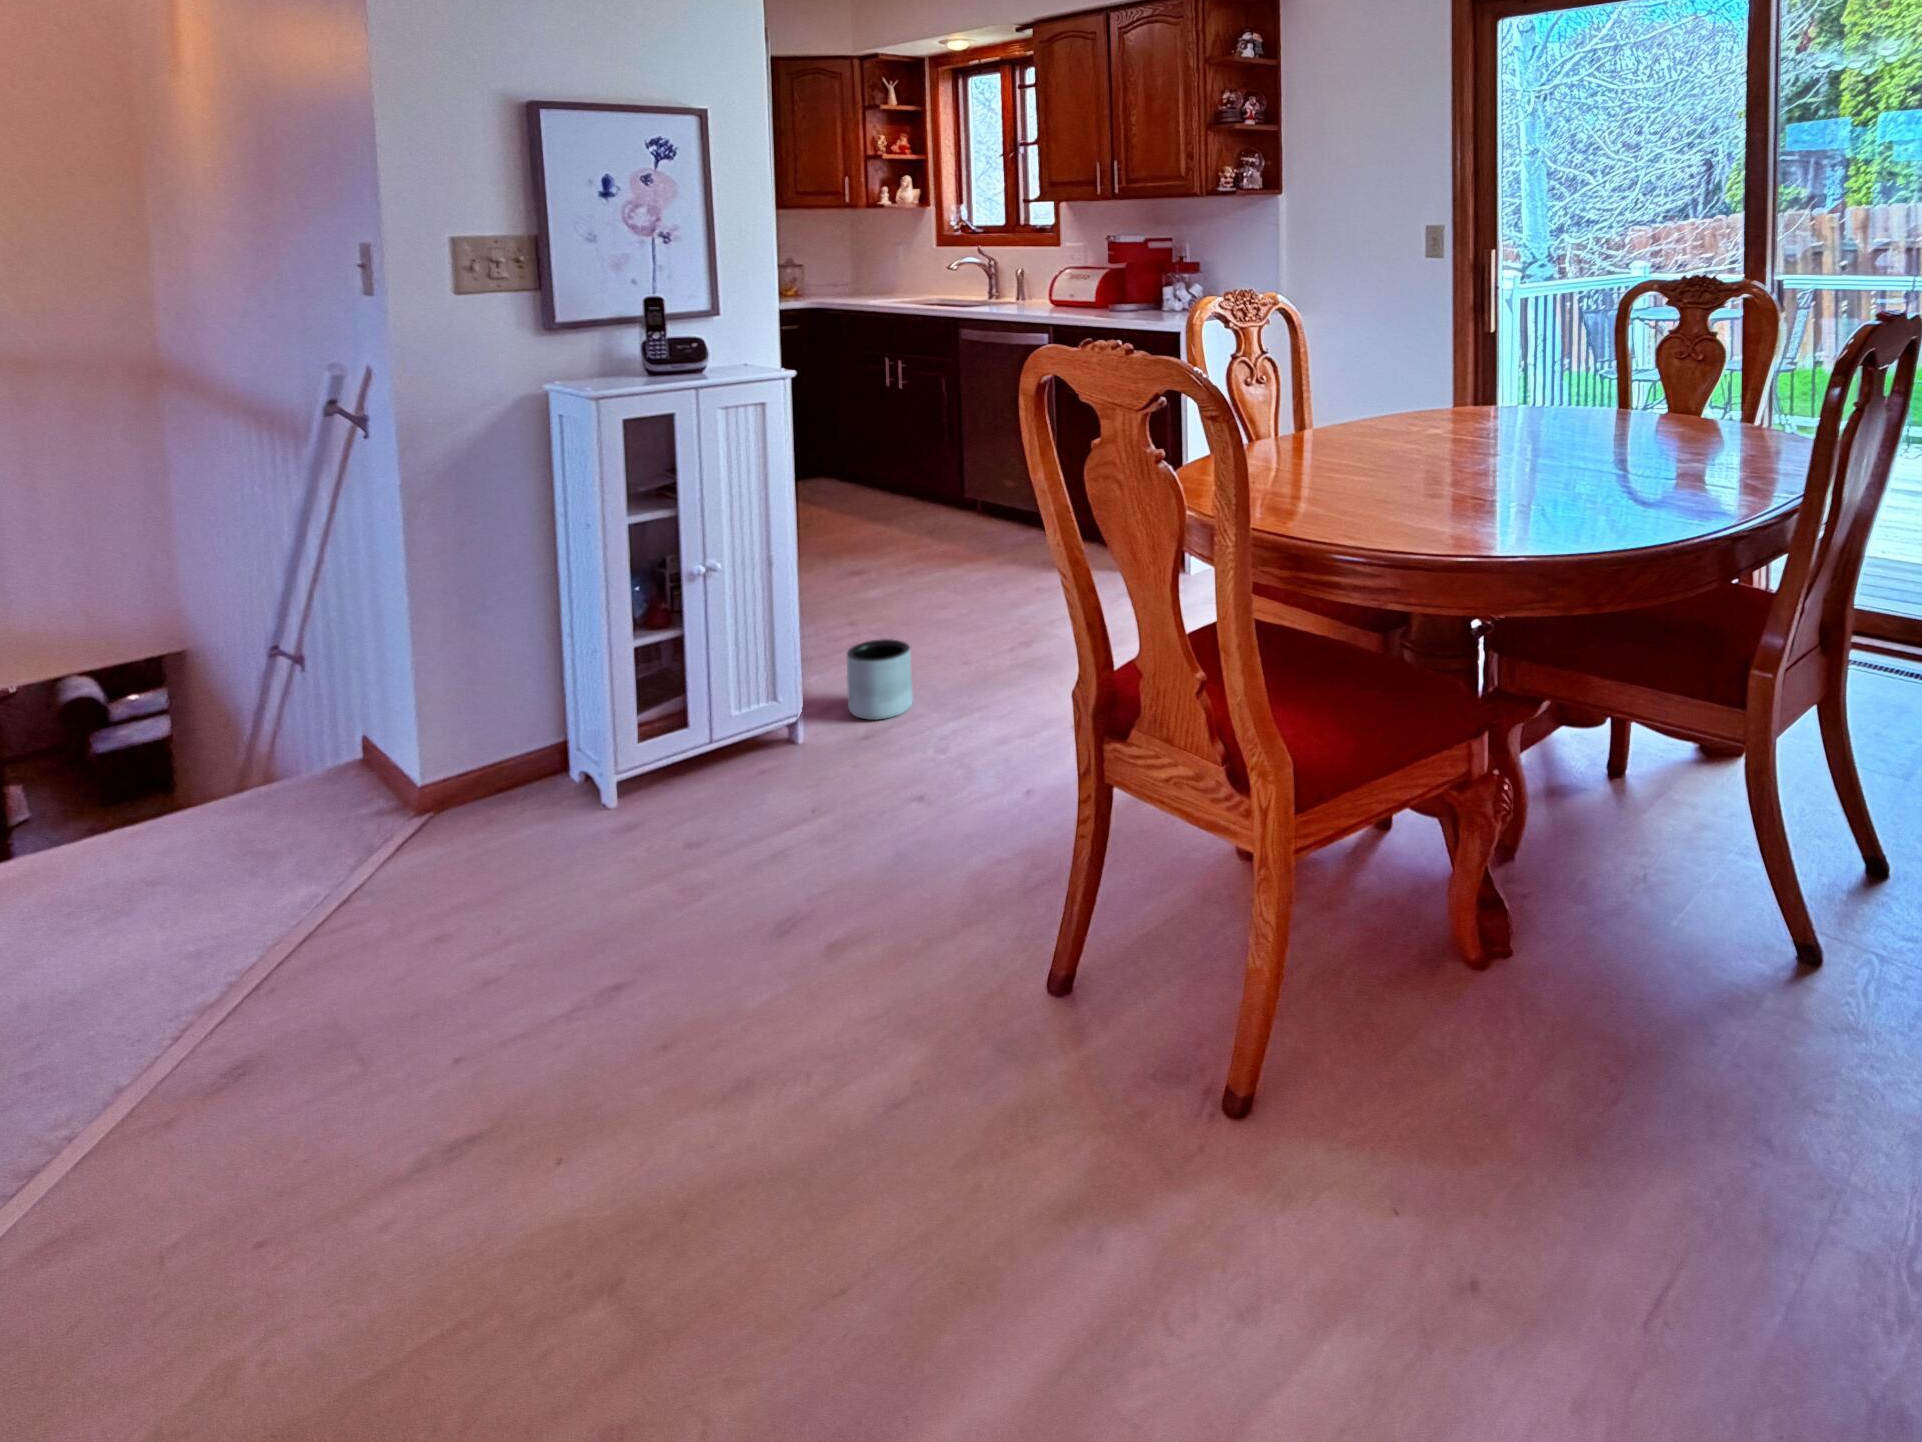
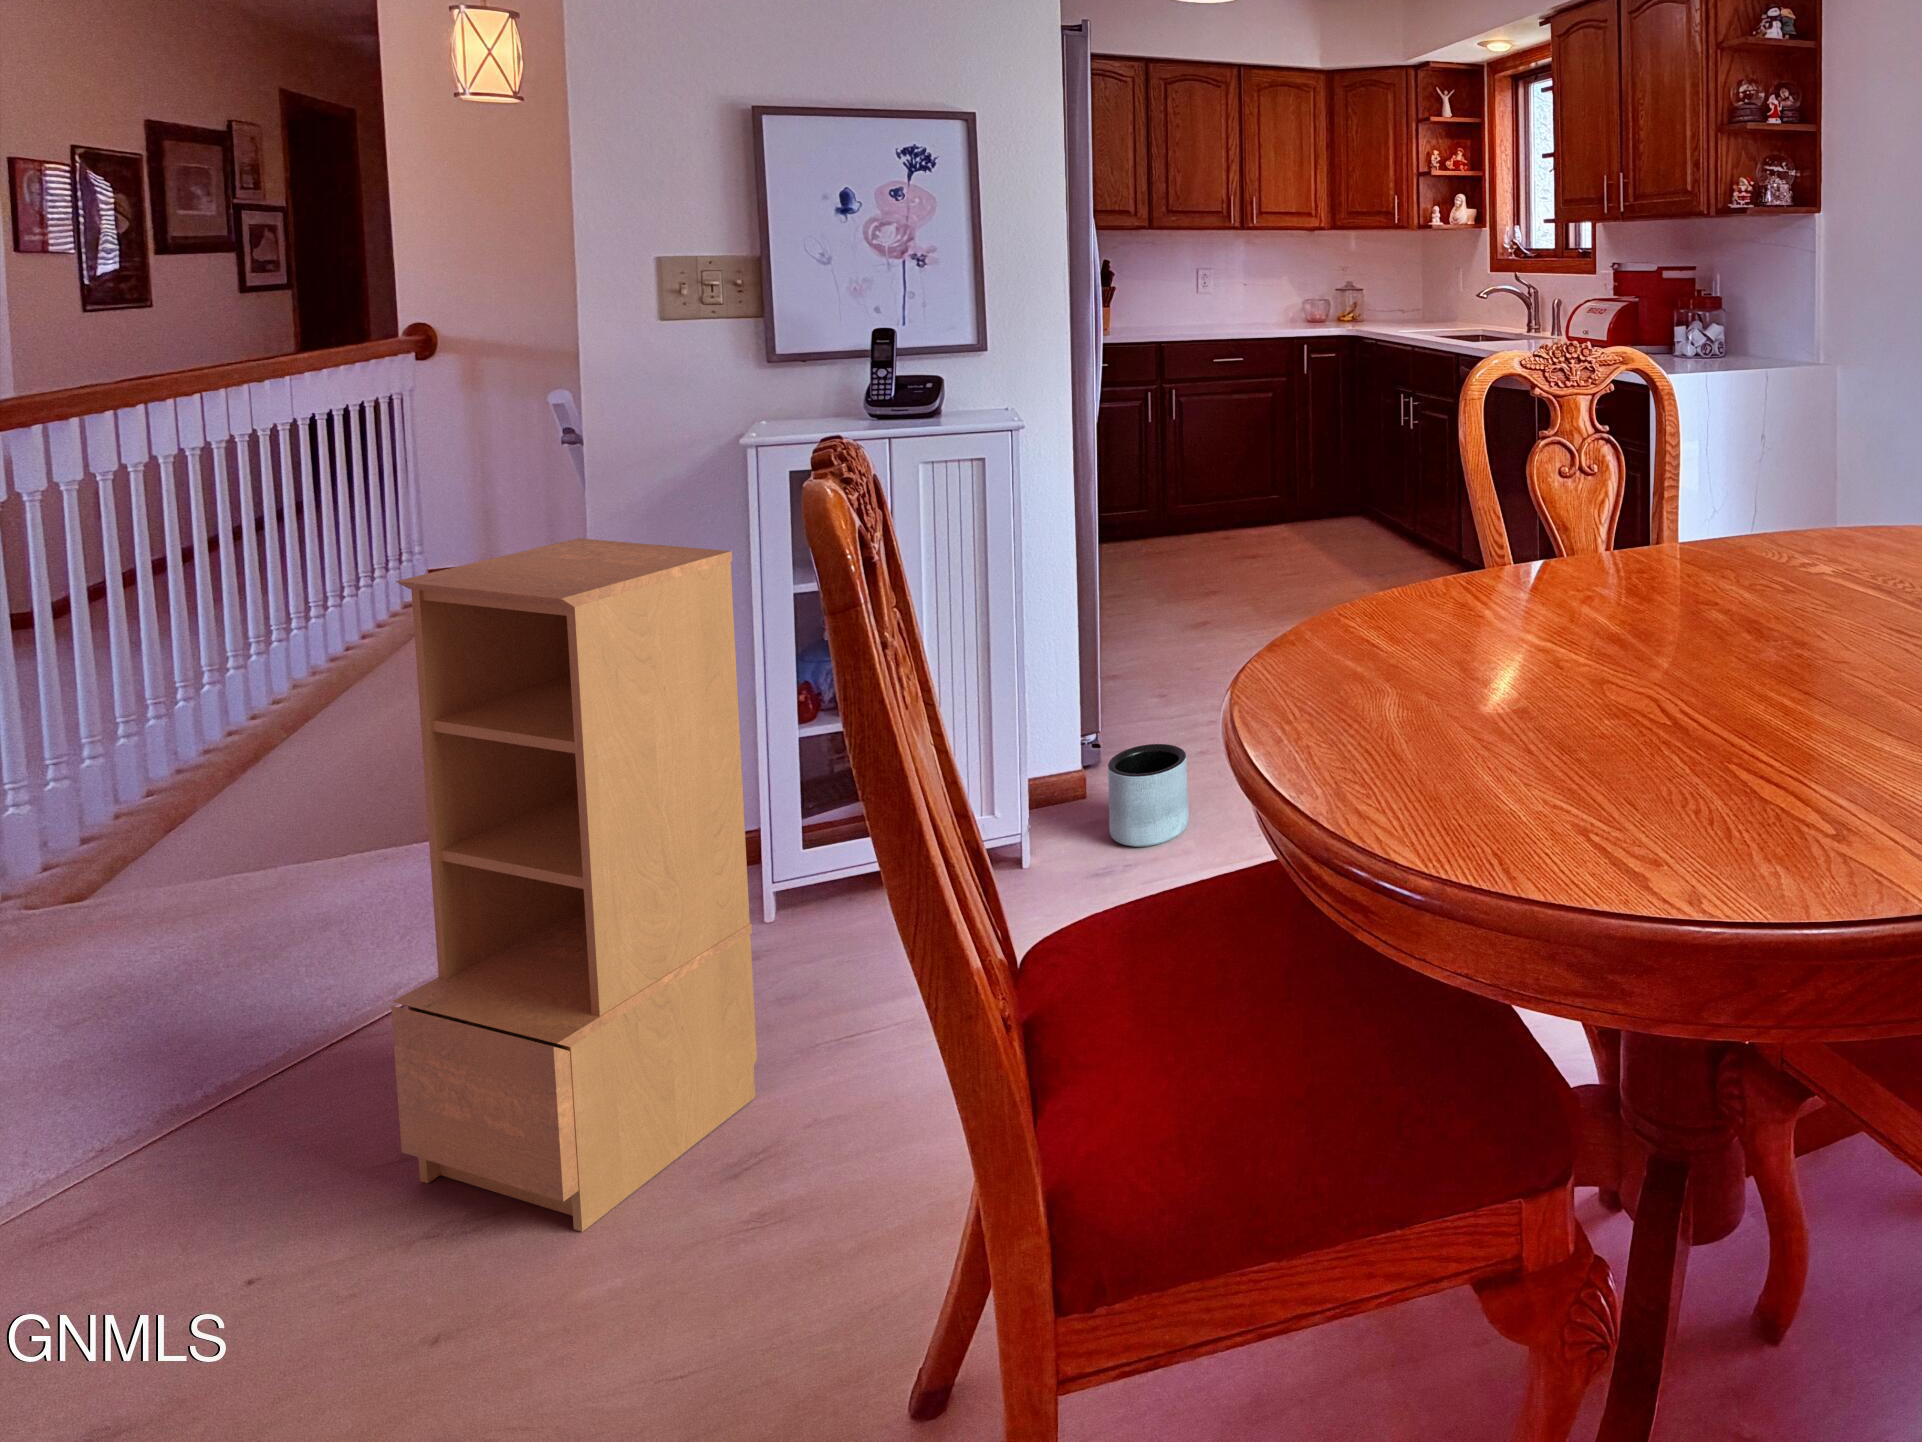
bookcase: none [500,464,749,983] -> present [391,538,757,1232]

